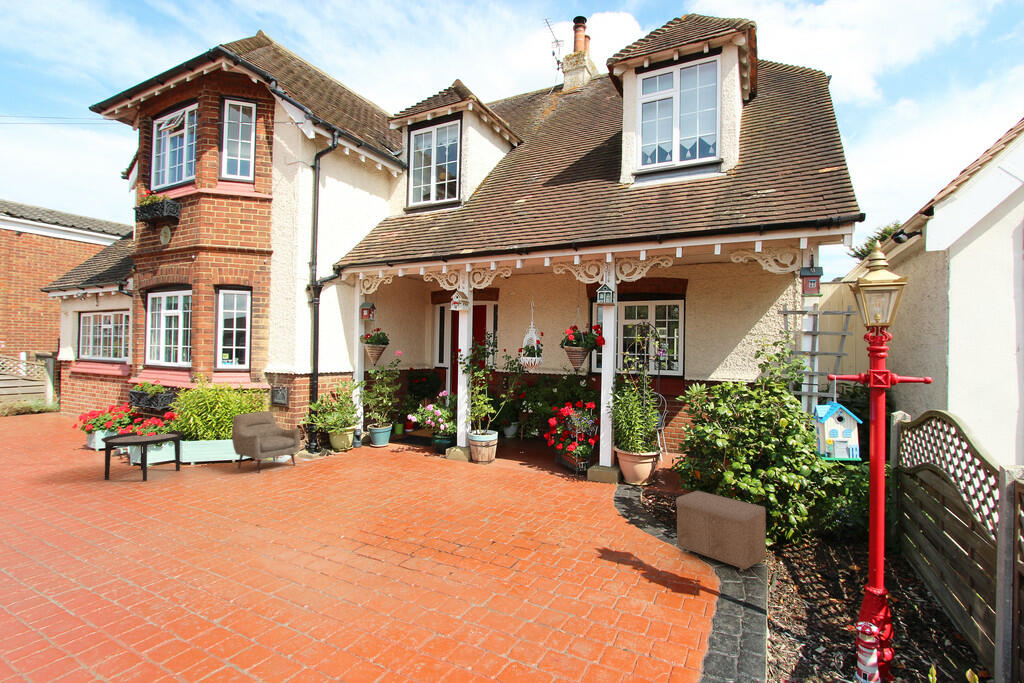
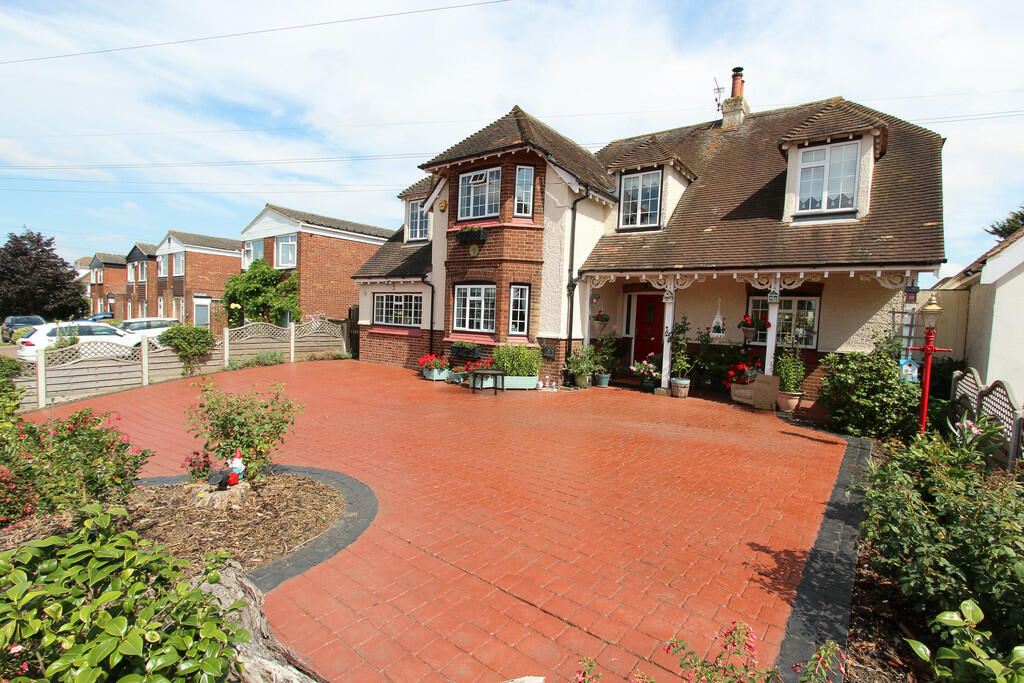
chair: present [232,411,300,473] -> present [731,374,780,413]
storage bench: present [676,491,766,572] -> none [824,407,874,443]

